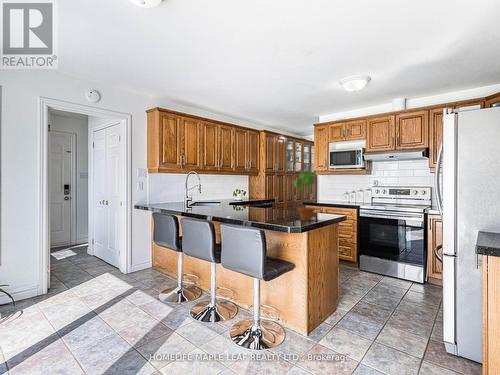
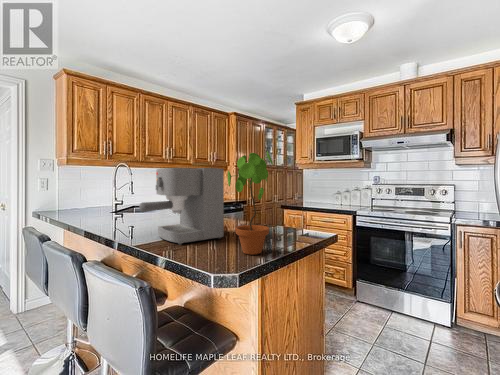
coffee maker: none [245,178,285,218] -> present [139,168,224,245]

